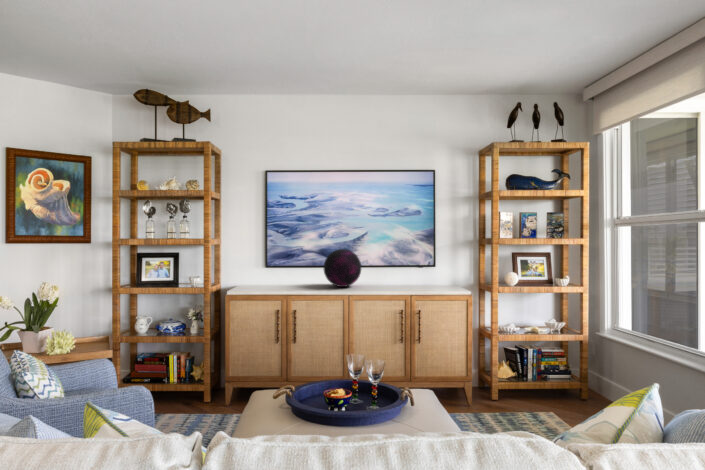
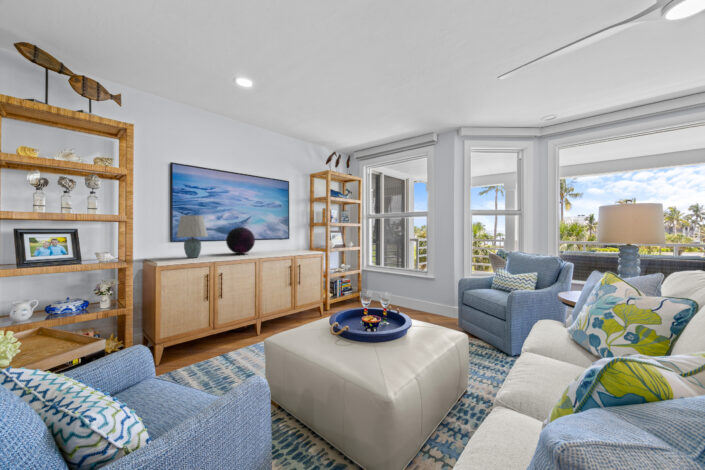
table lamp: none [257,237,292,289] -> present [176,215,208,258]

